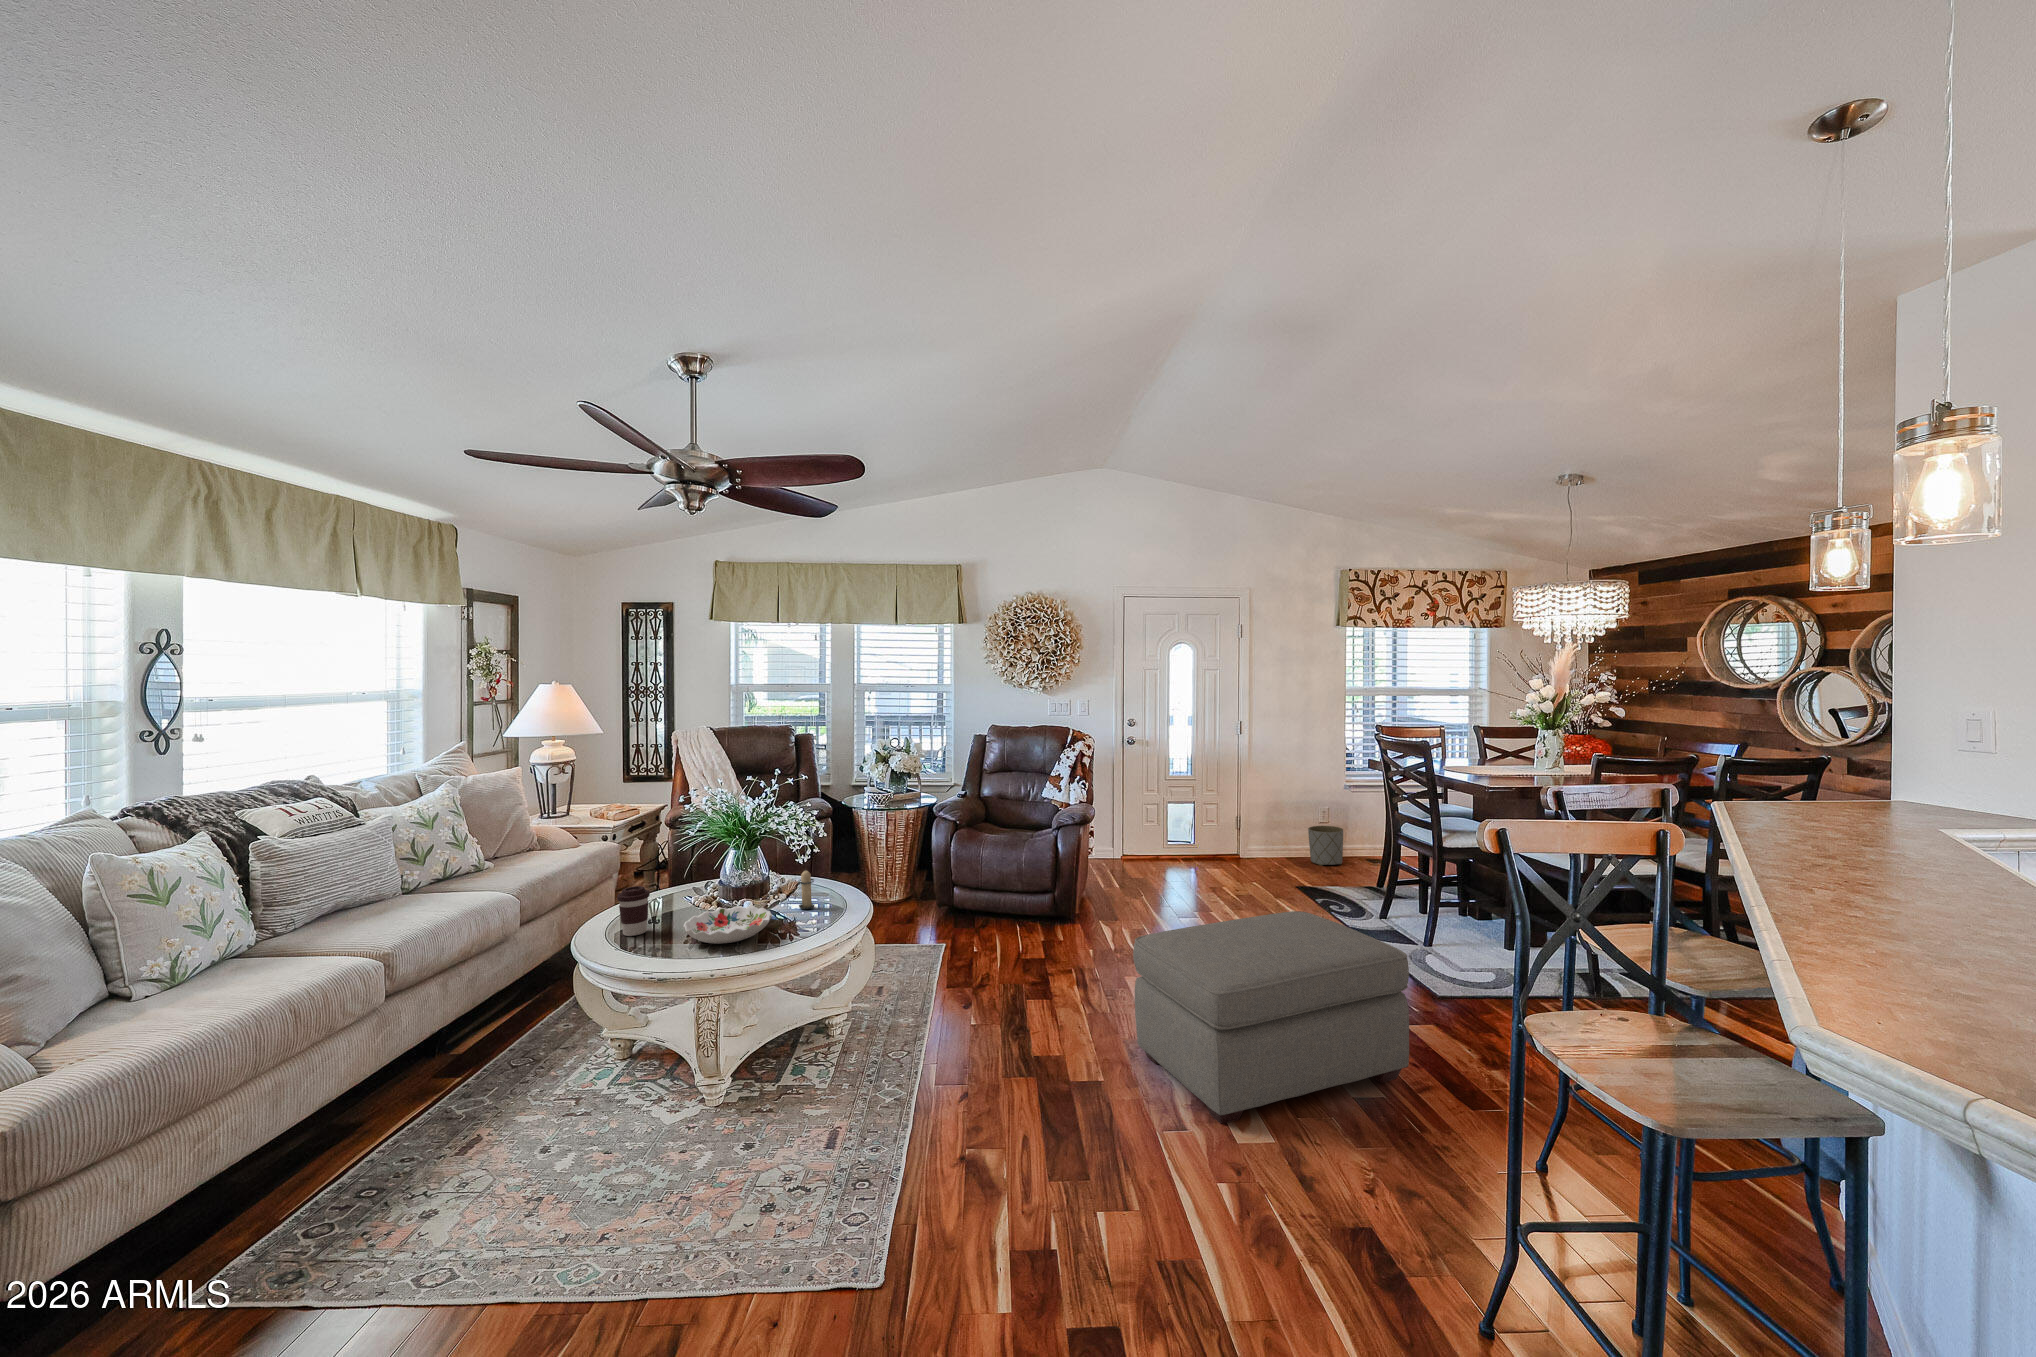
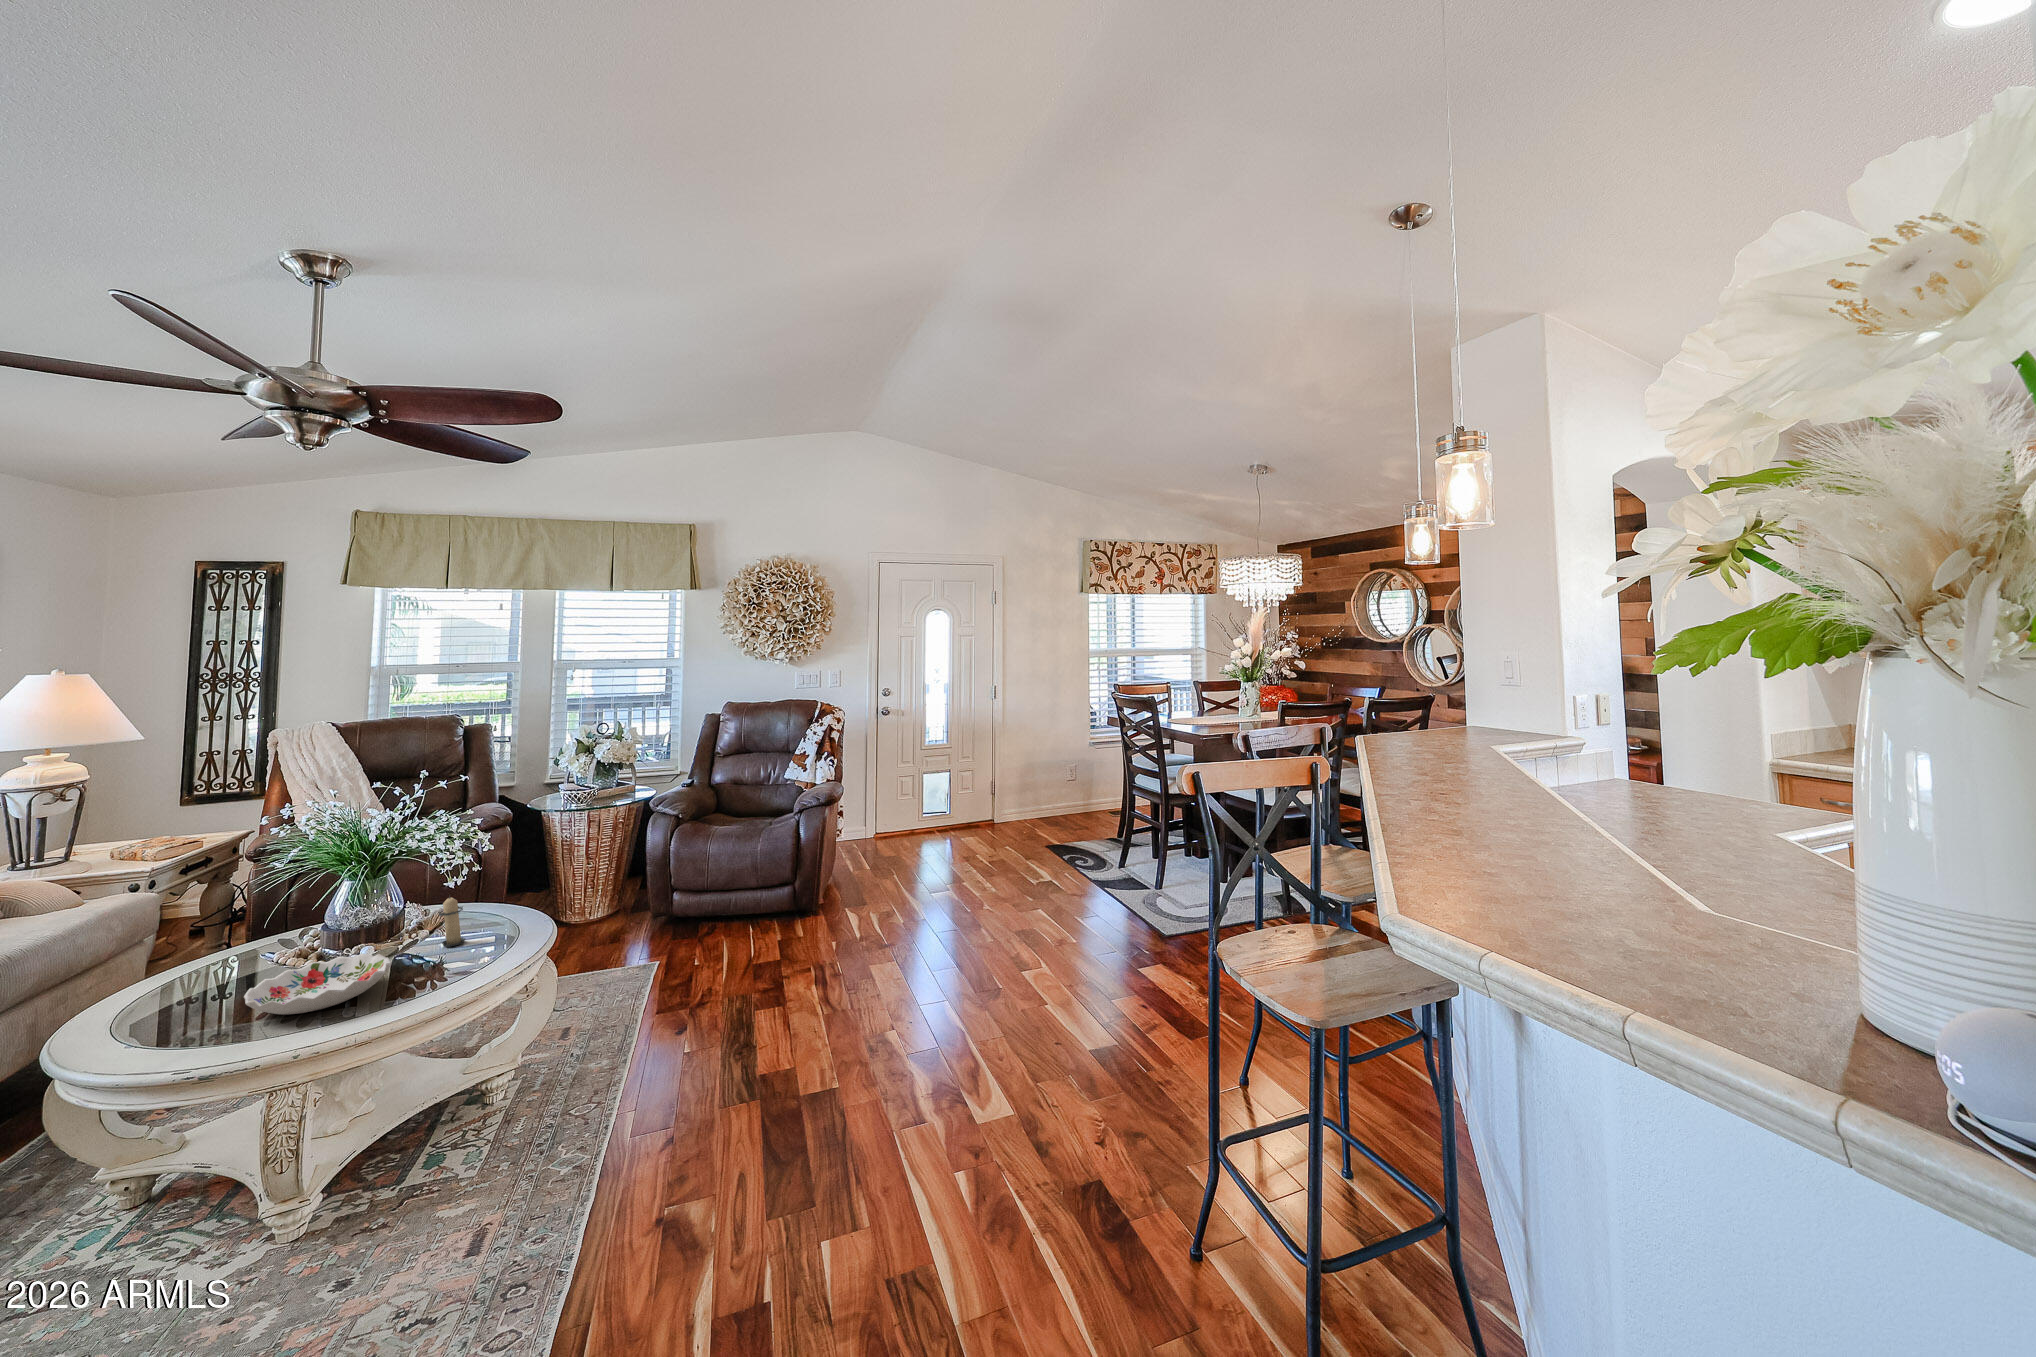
planter: present [1308,826,1343,866] -> none [1053,786,1085,825]
coffee cup: present [617,886,650,936] -> none [129,949,190,1021]
ottoman: present [1133,911,1409,1124] -> none [870,878,1151,1123]

